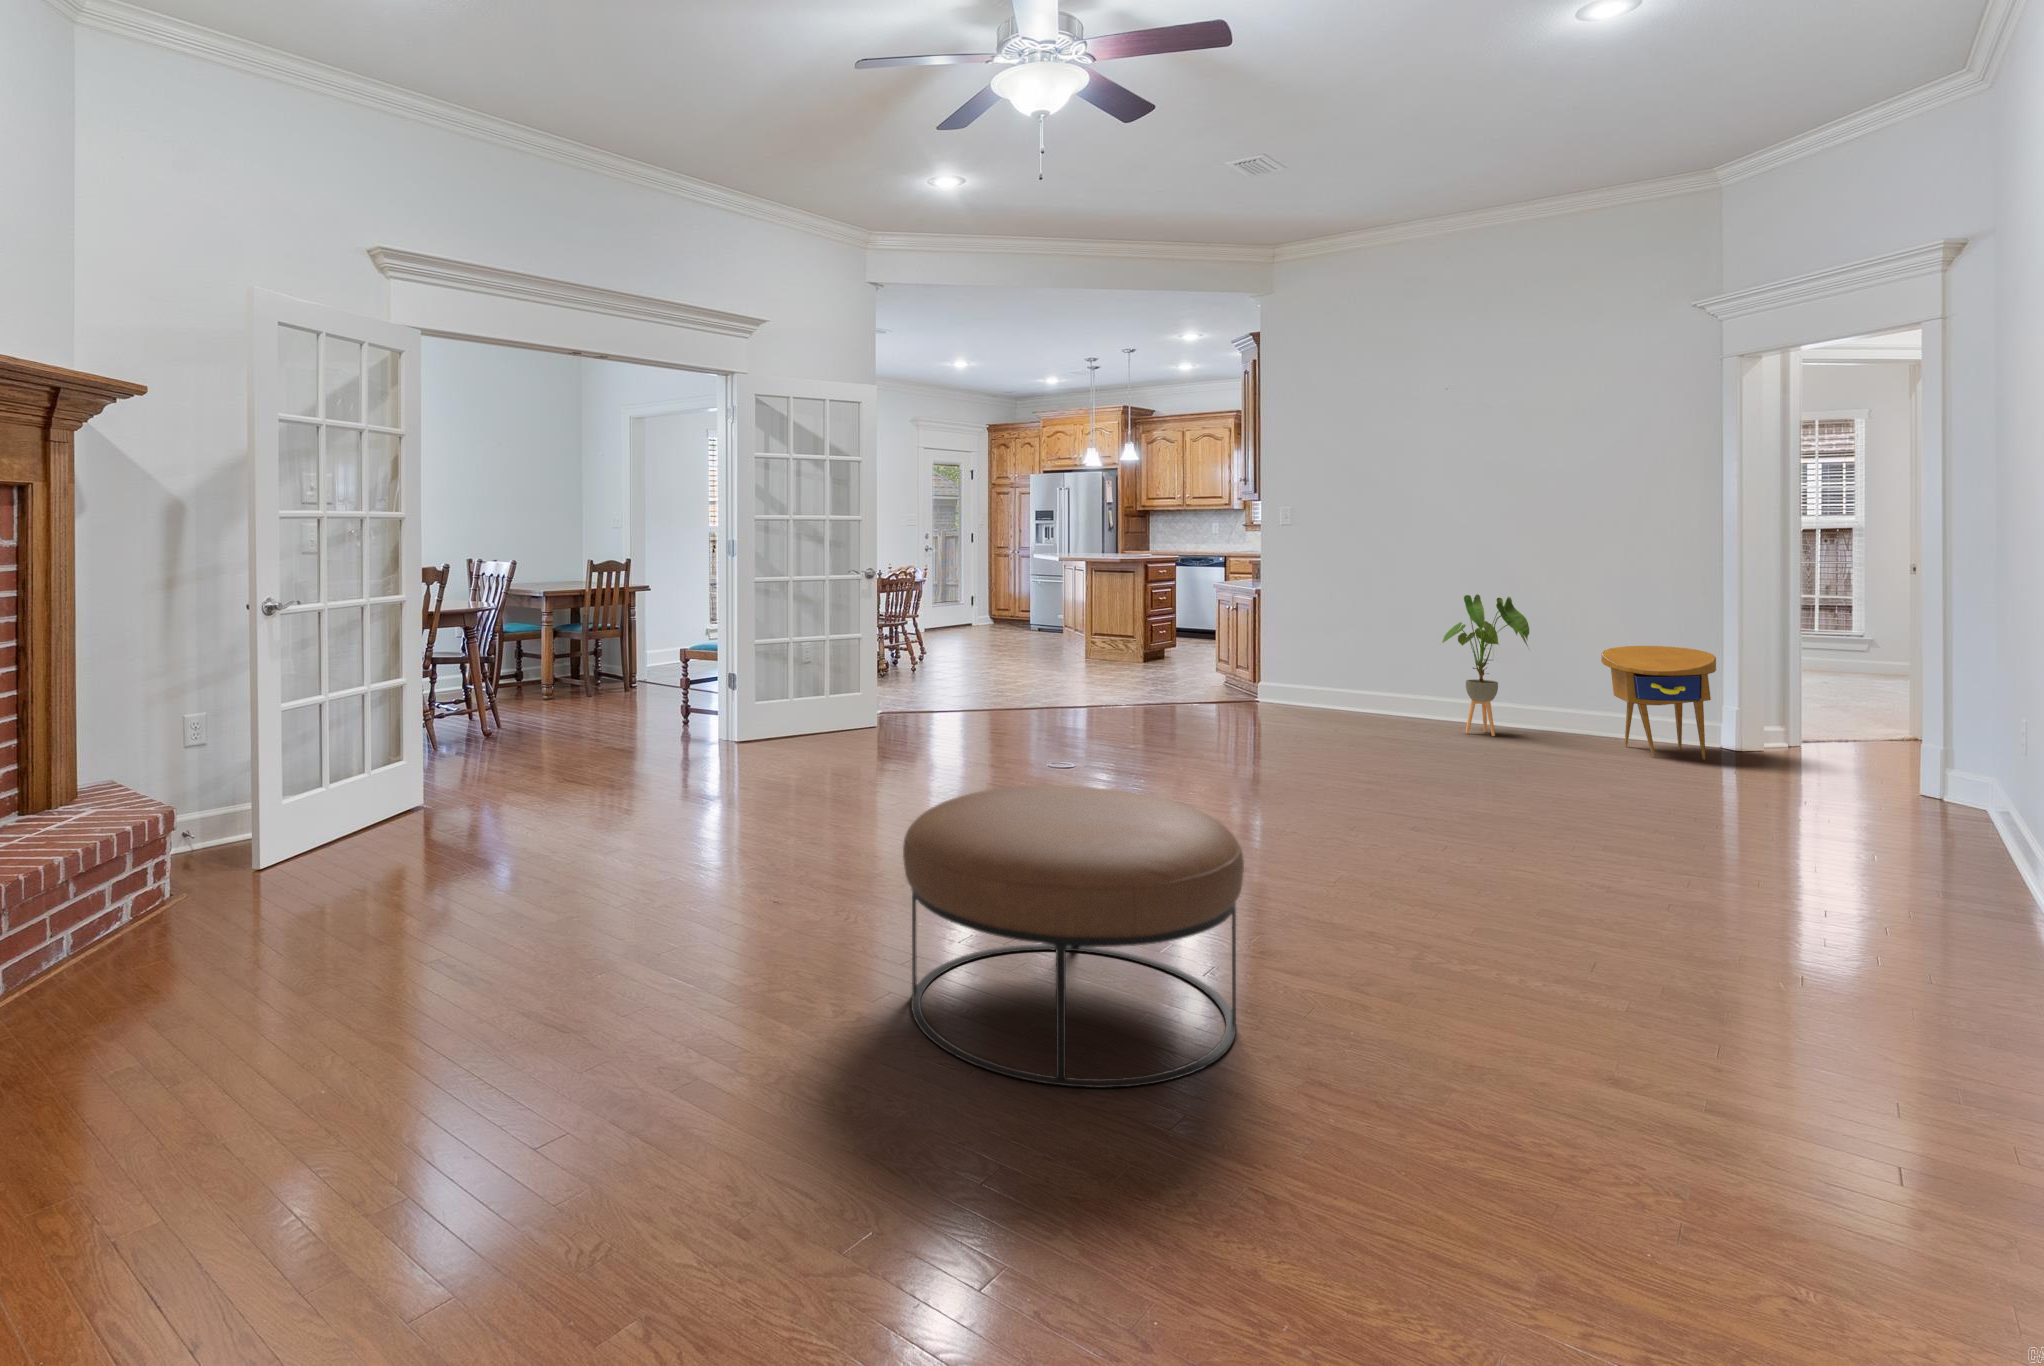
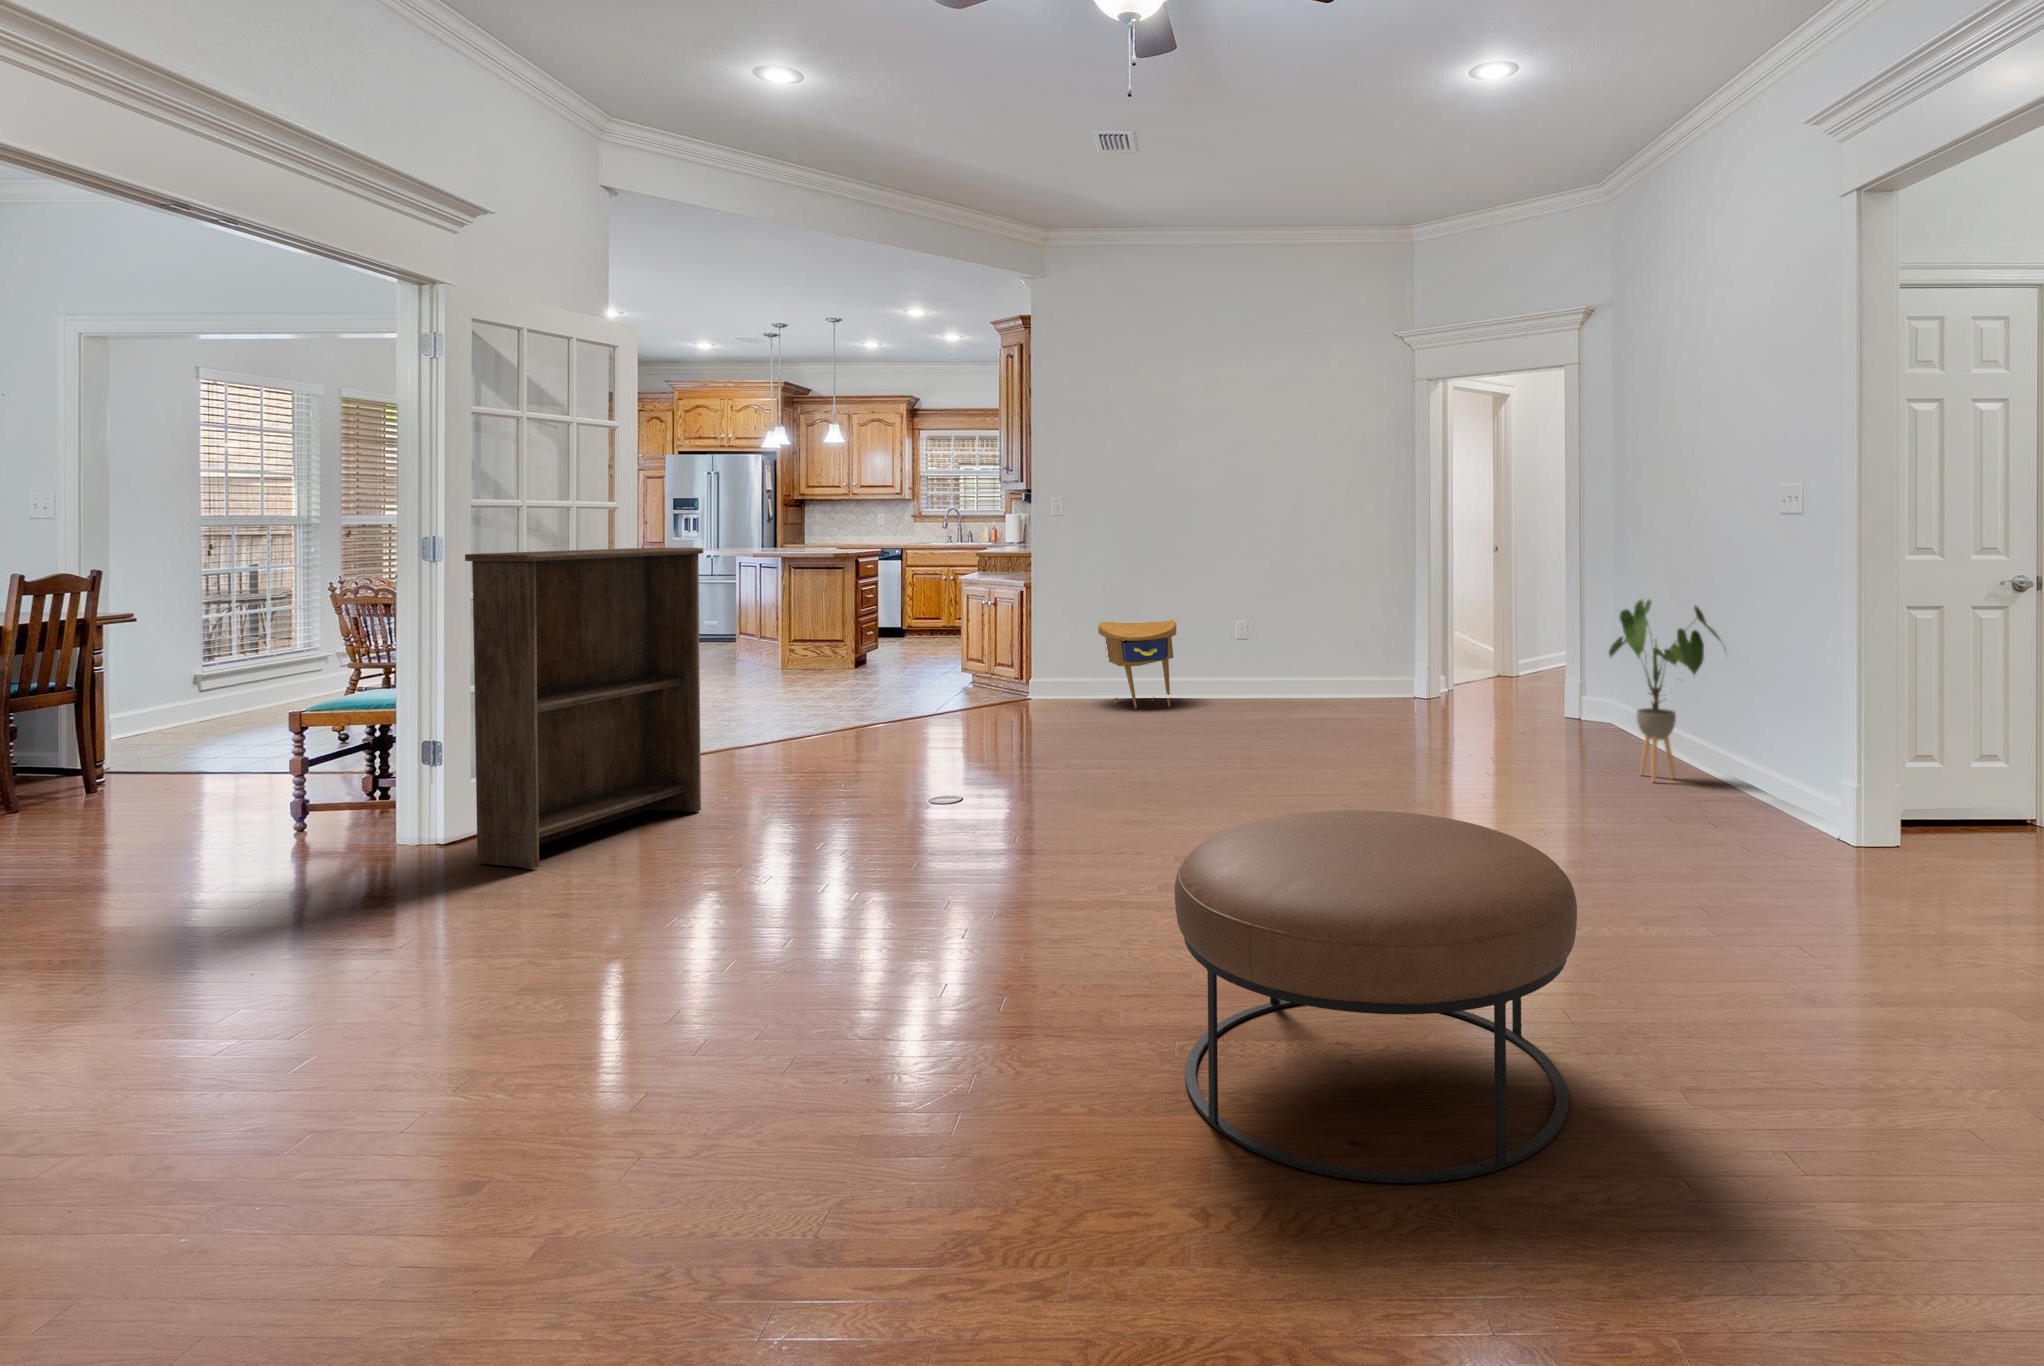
bookshelf: none [731,550,894,765] -> present [465,548,703,868]
house plant: present [1441,594,1529,736] -> present [1609,600,1720,782]
side table: present [1601,646,1716,760] -> present [1098,620,1176,709]

